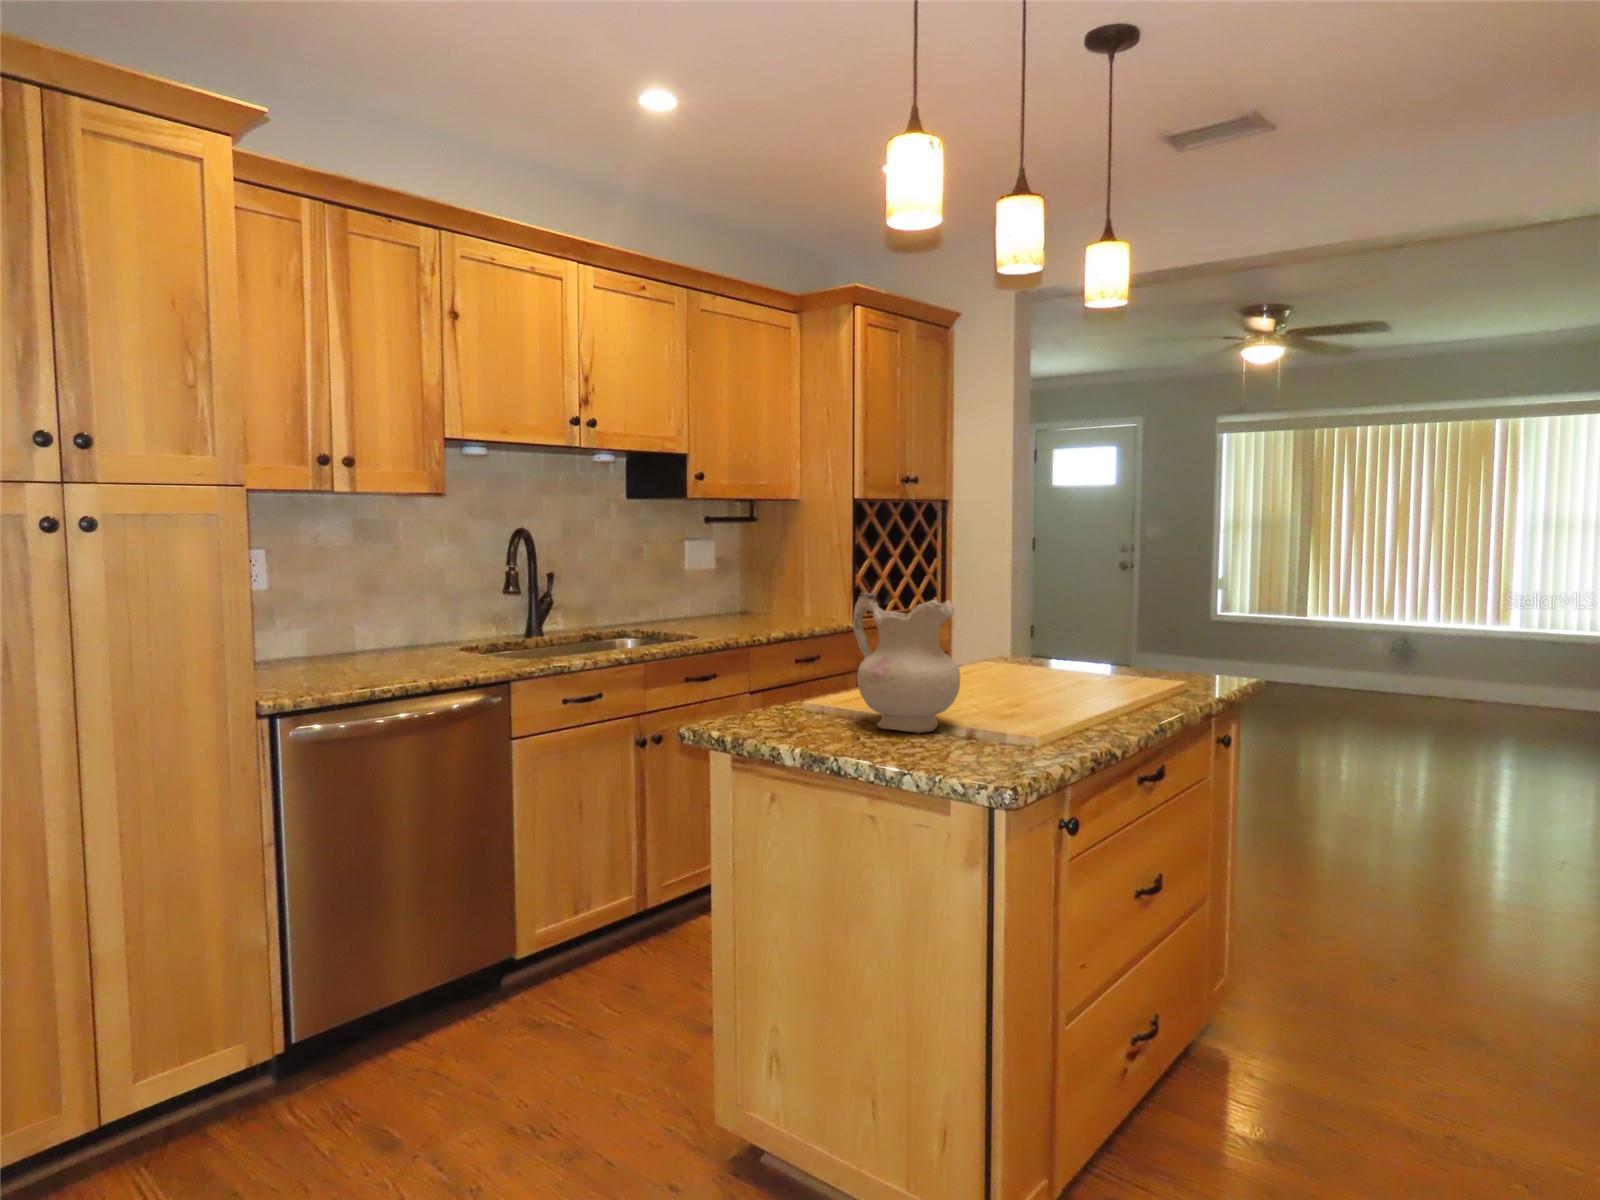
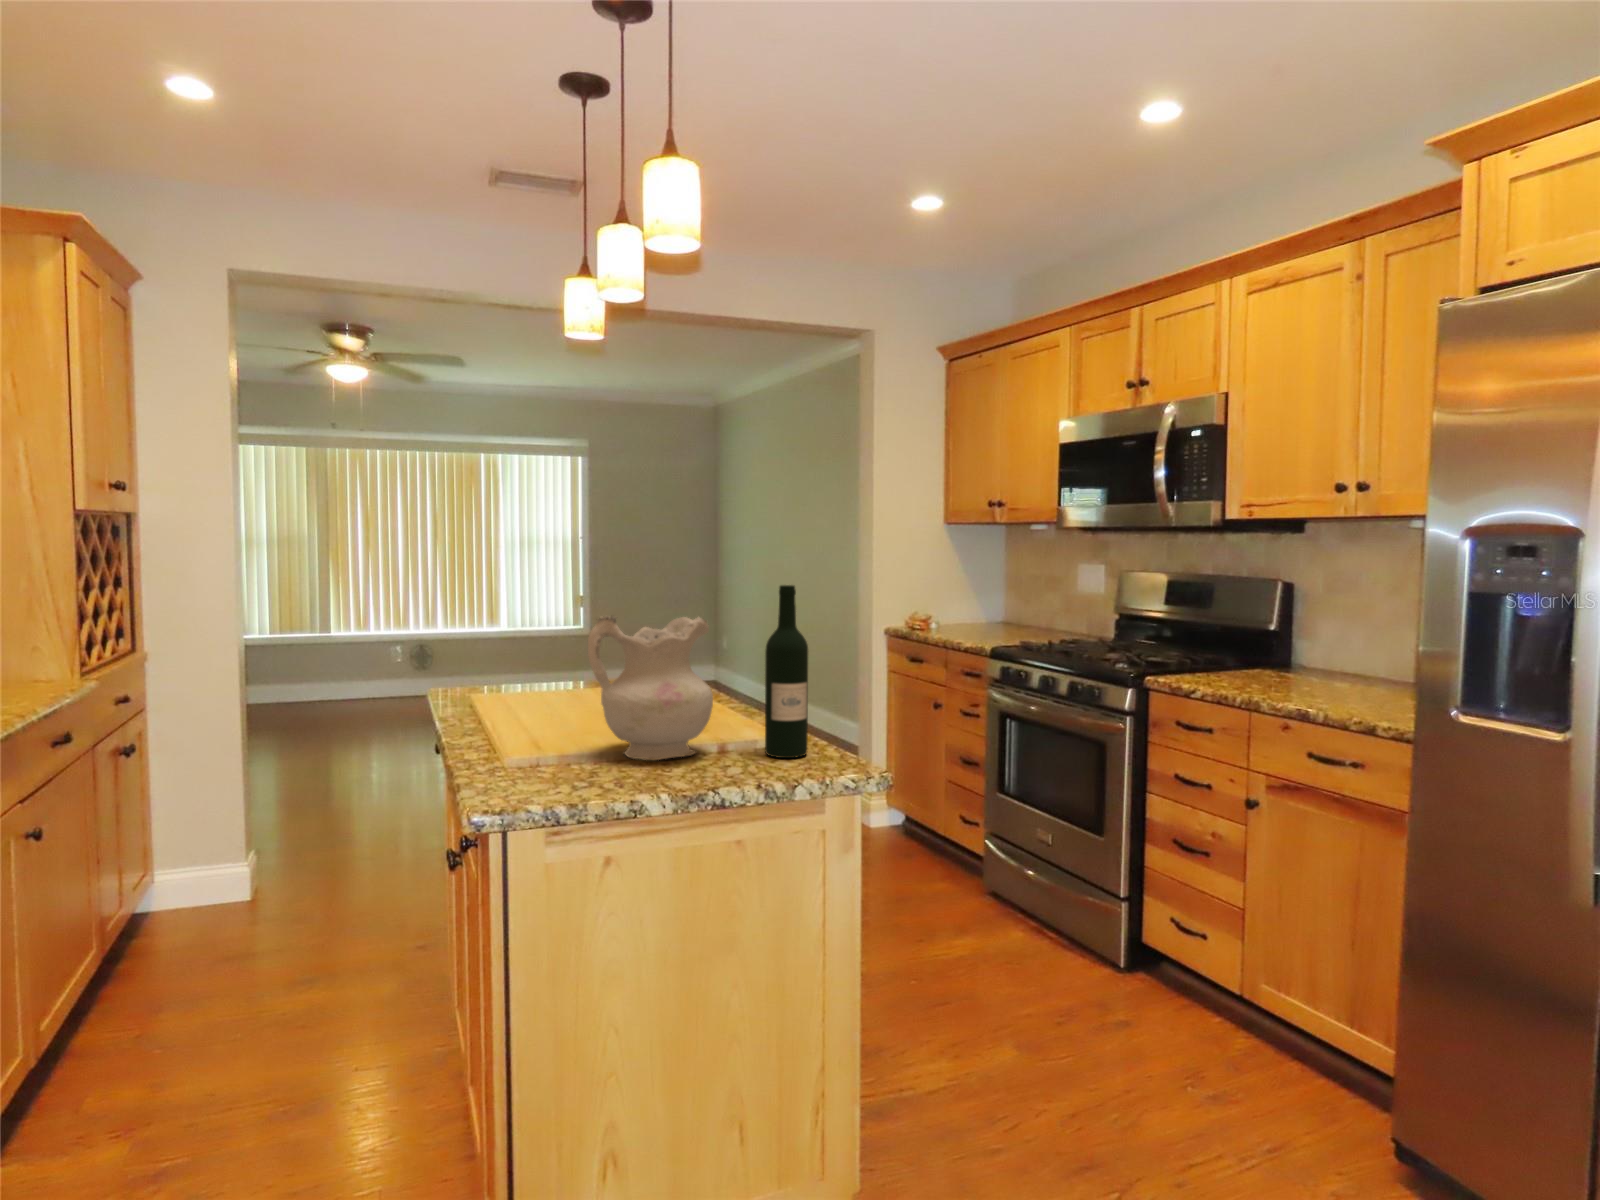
wine bottle: none [967,573,1014,757] -> present [765,585,808,758]

